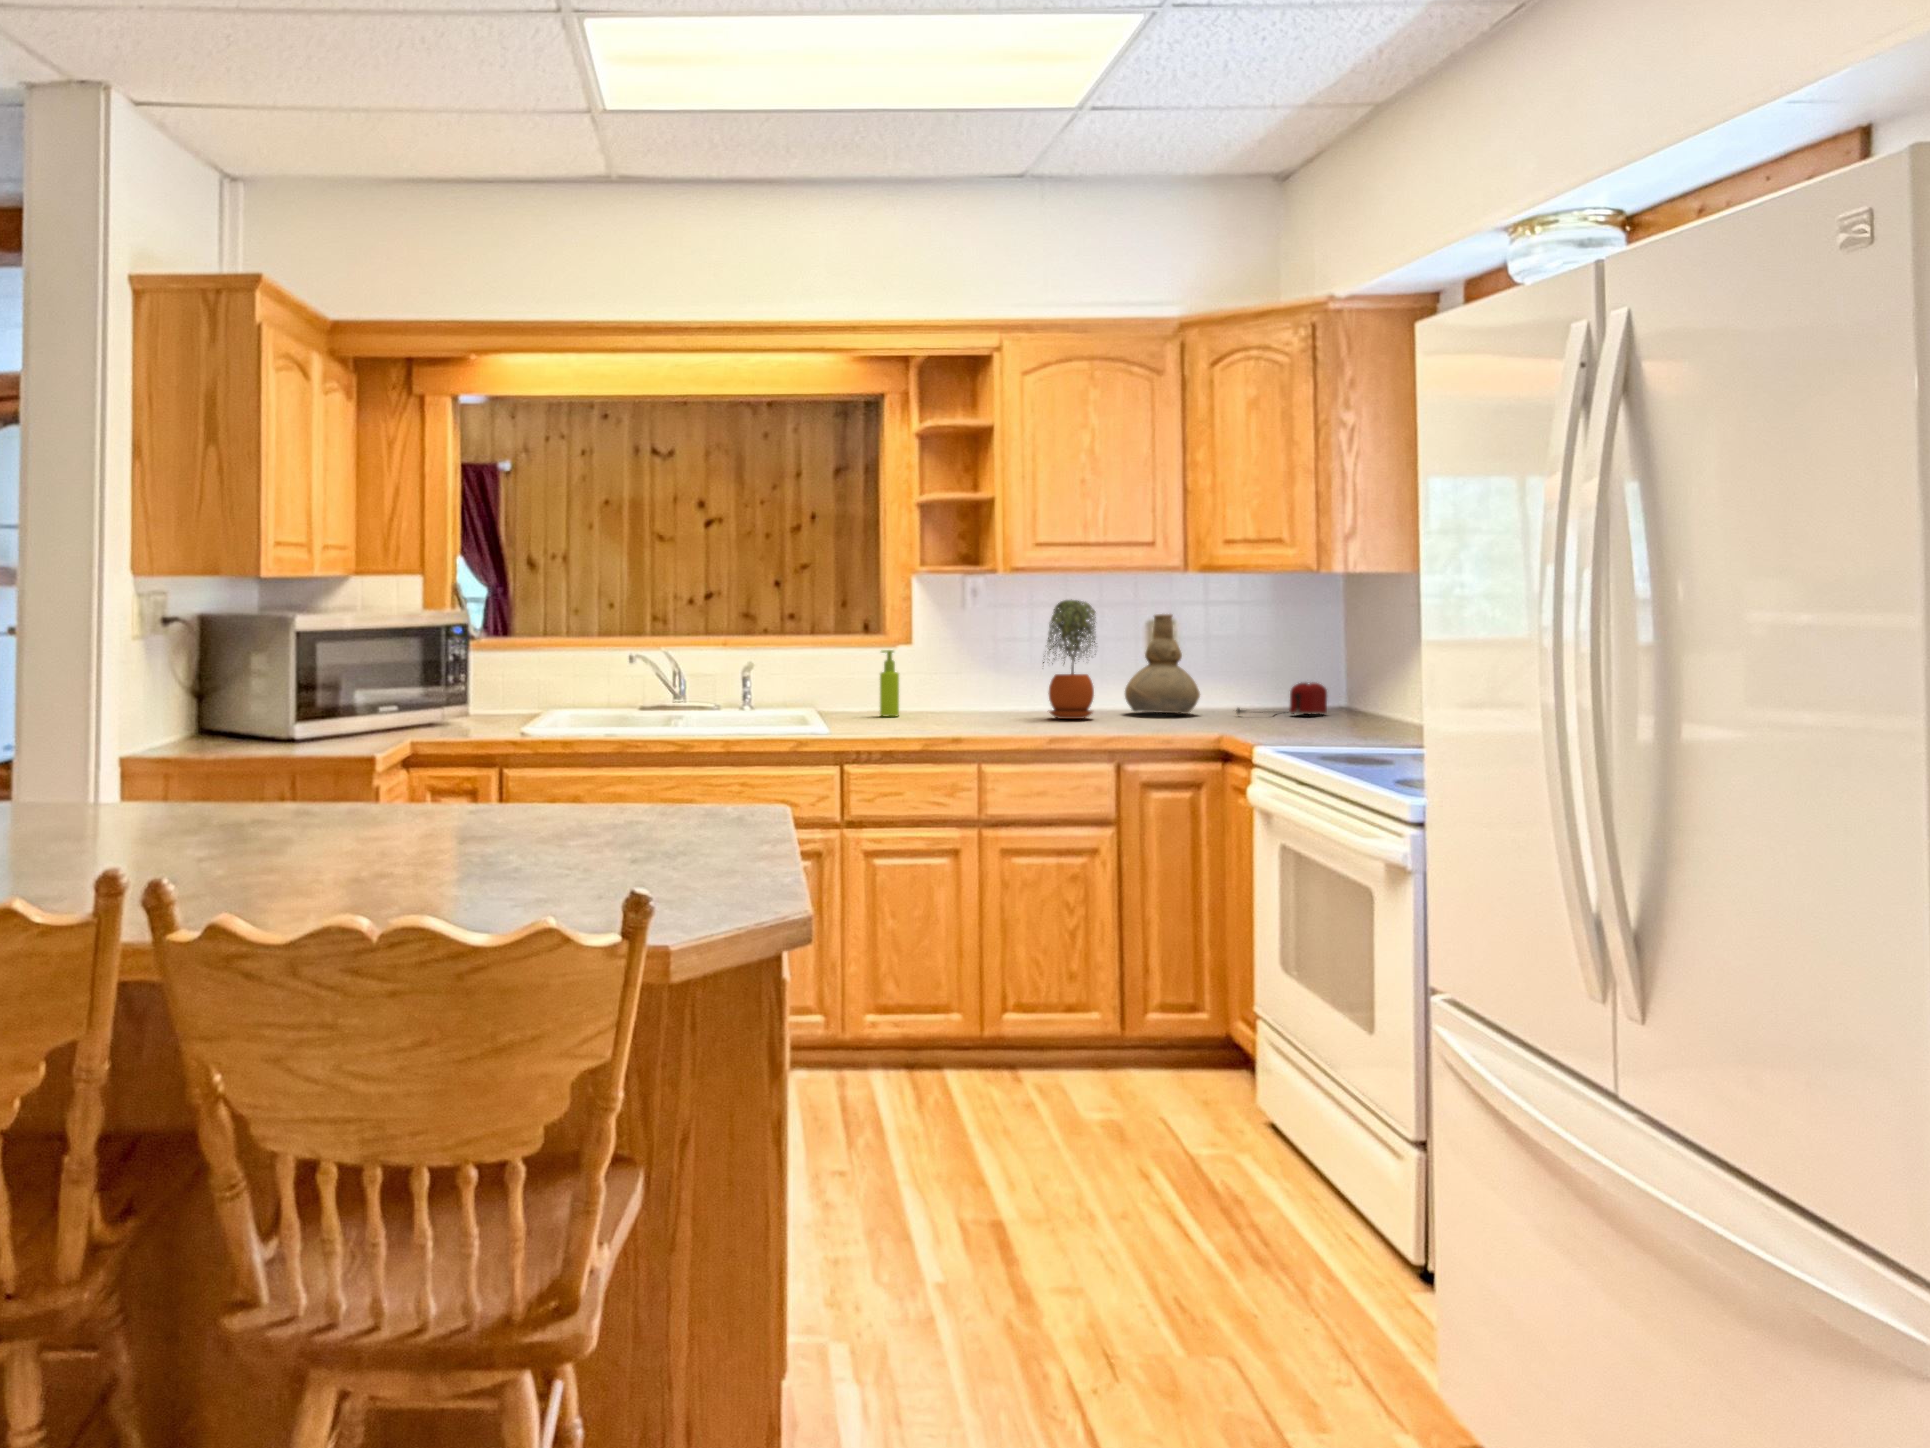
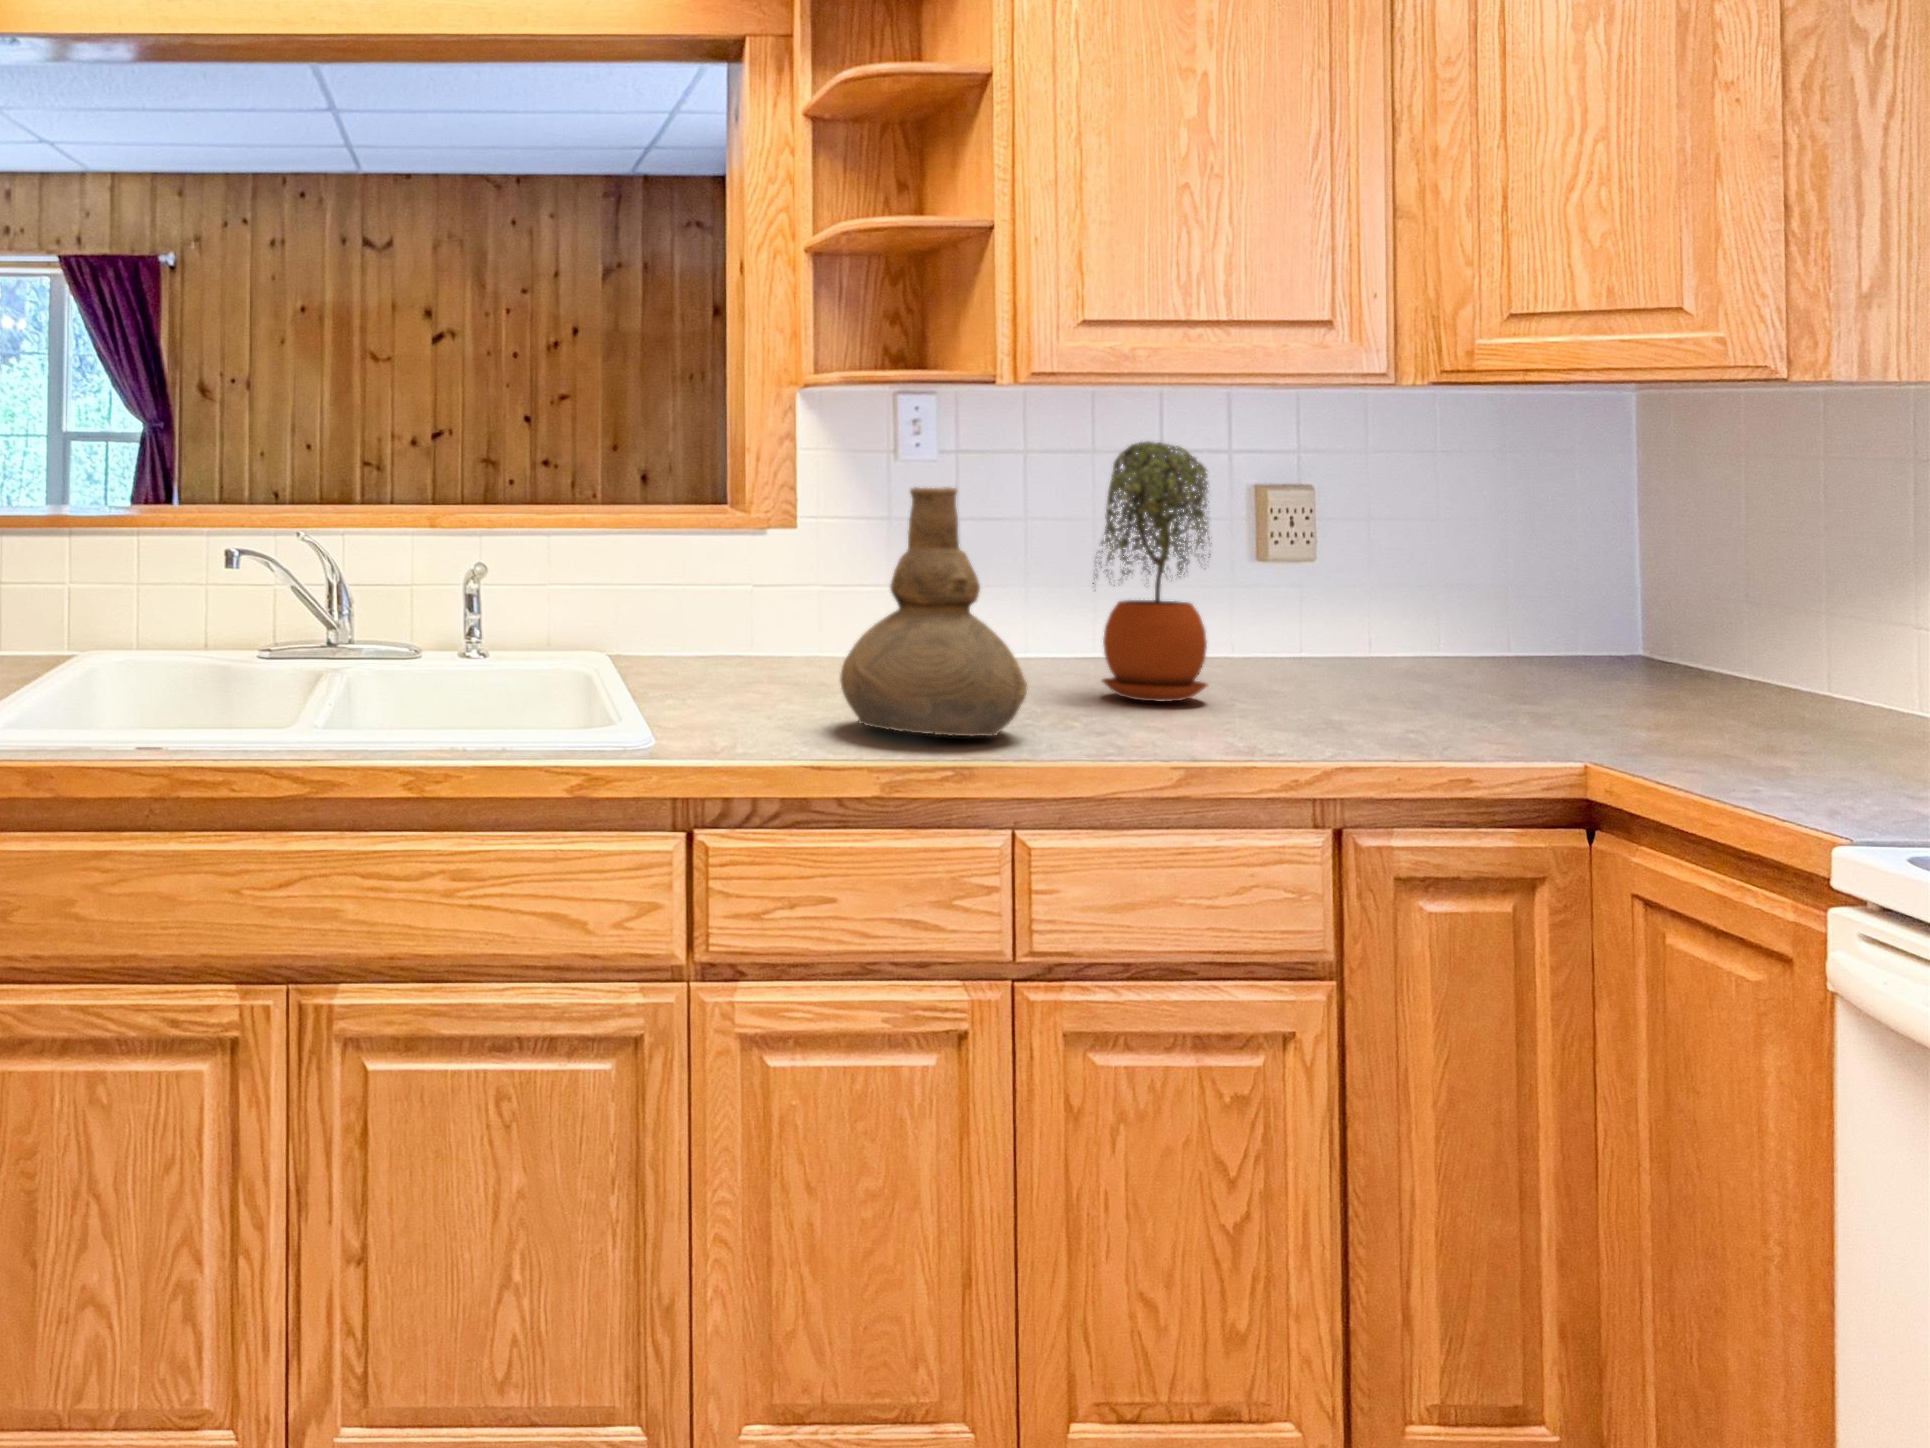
vase: present [1125,614,1200,714] -> present [840,487,1027,736]
soap dispenser: present [880,650,899,716] -> none [729,542,771,684]
toaster: present [1236,682,1327,714] -> none [1495,623,1693,695]

